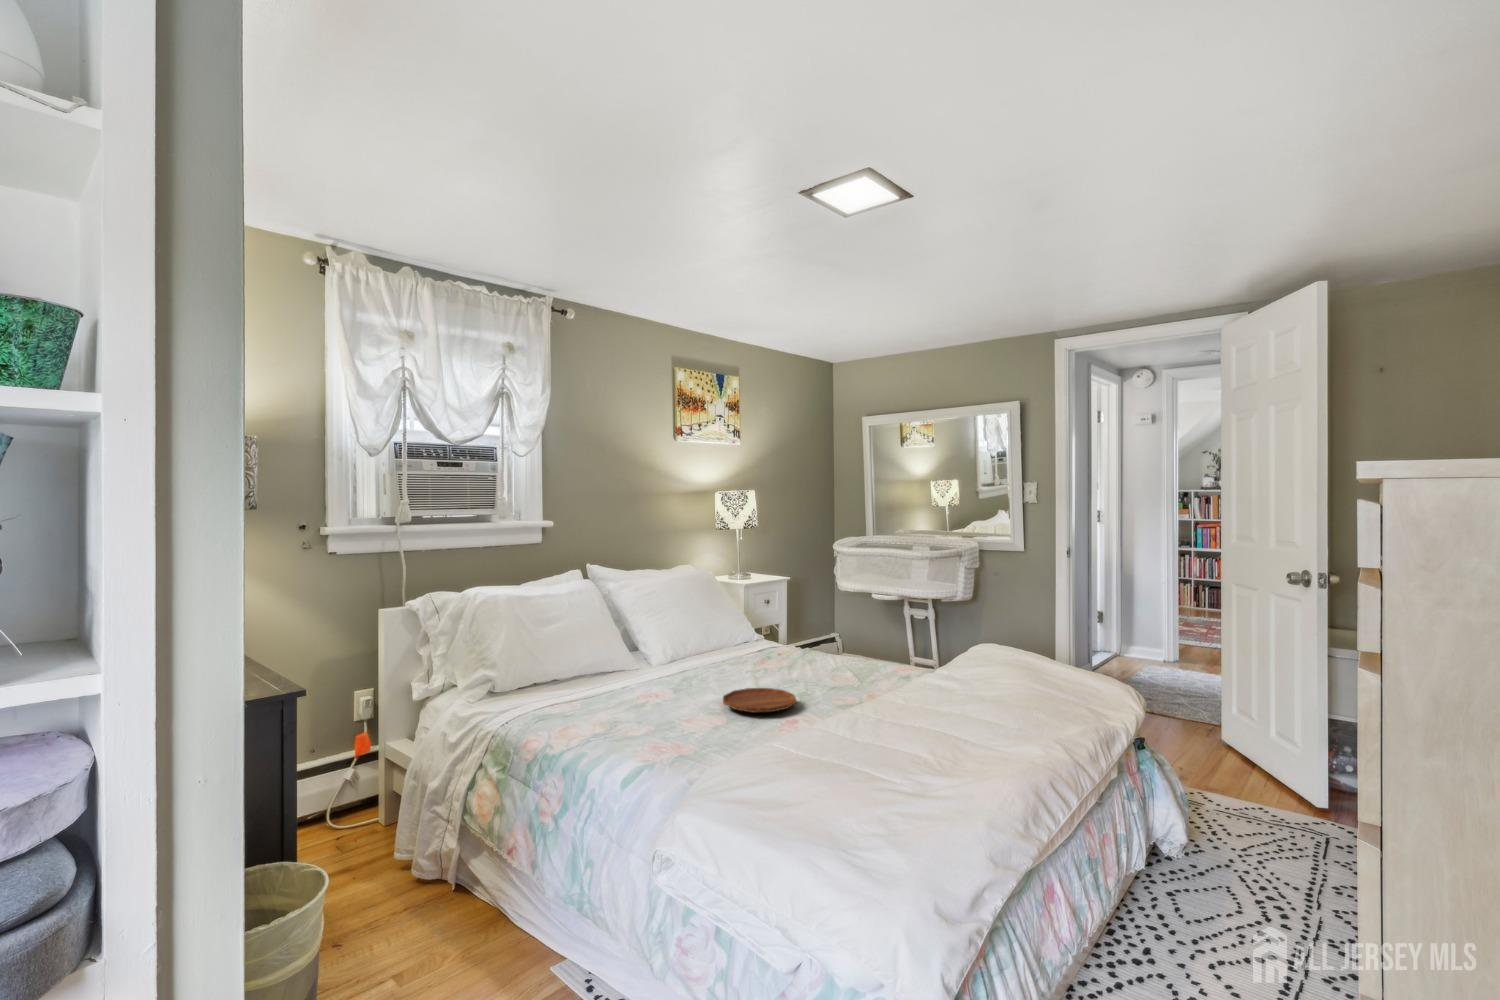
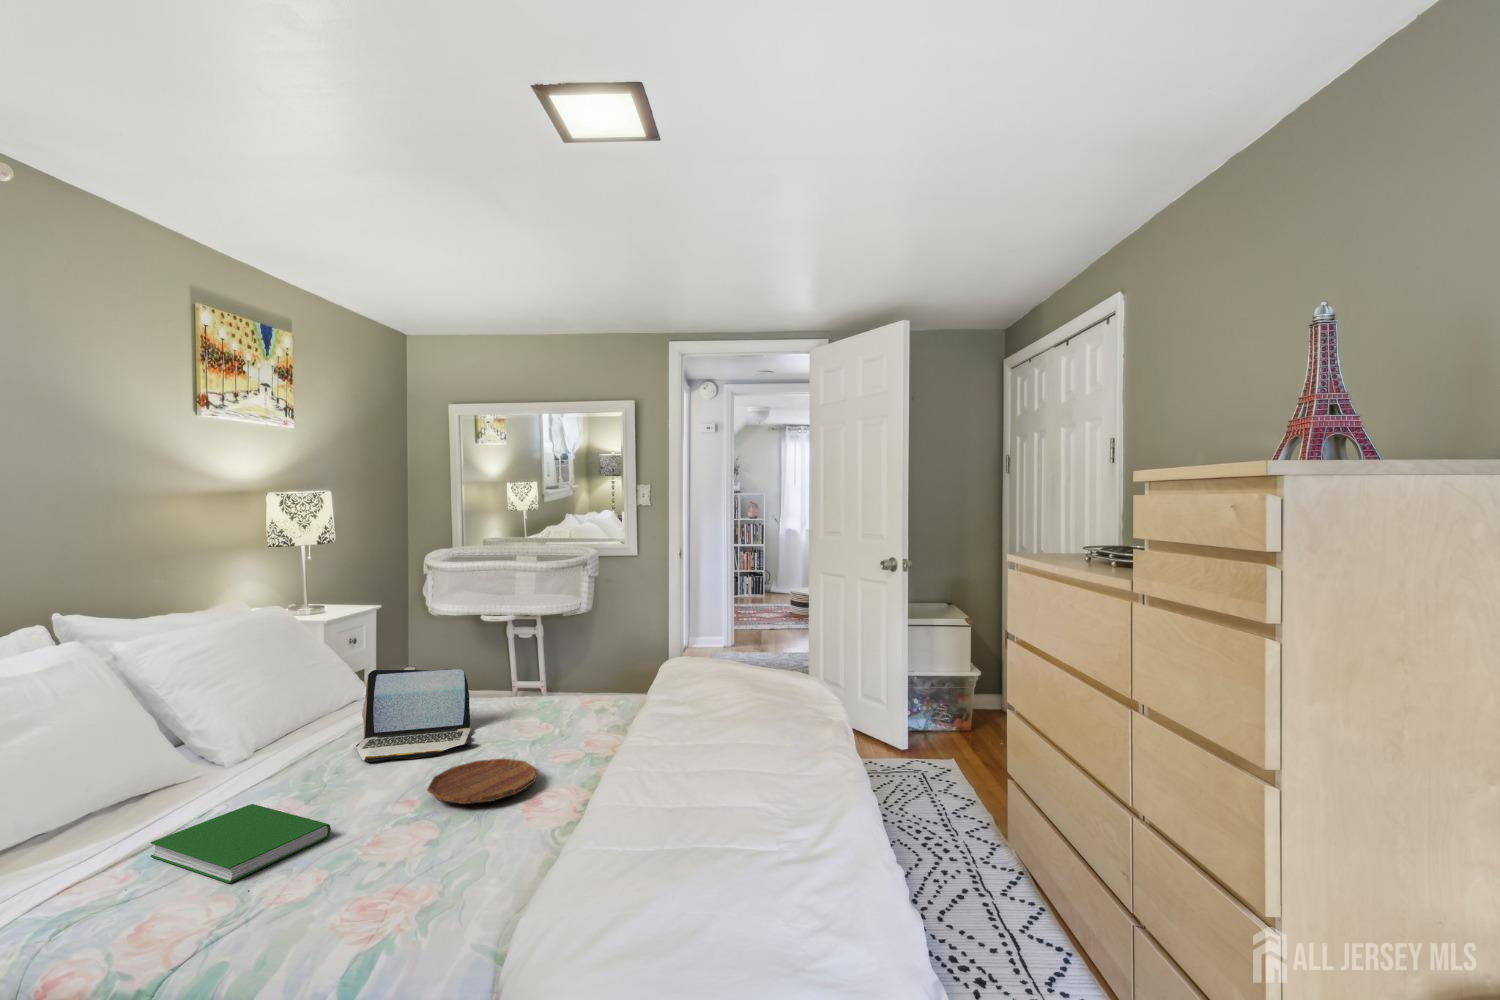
laptop: none [712,618,791,681] -> present [356,669,474,762]
hardcover book: none [583,684,660,718] -> present [150,804,331,883]

